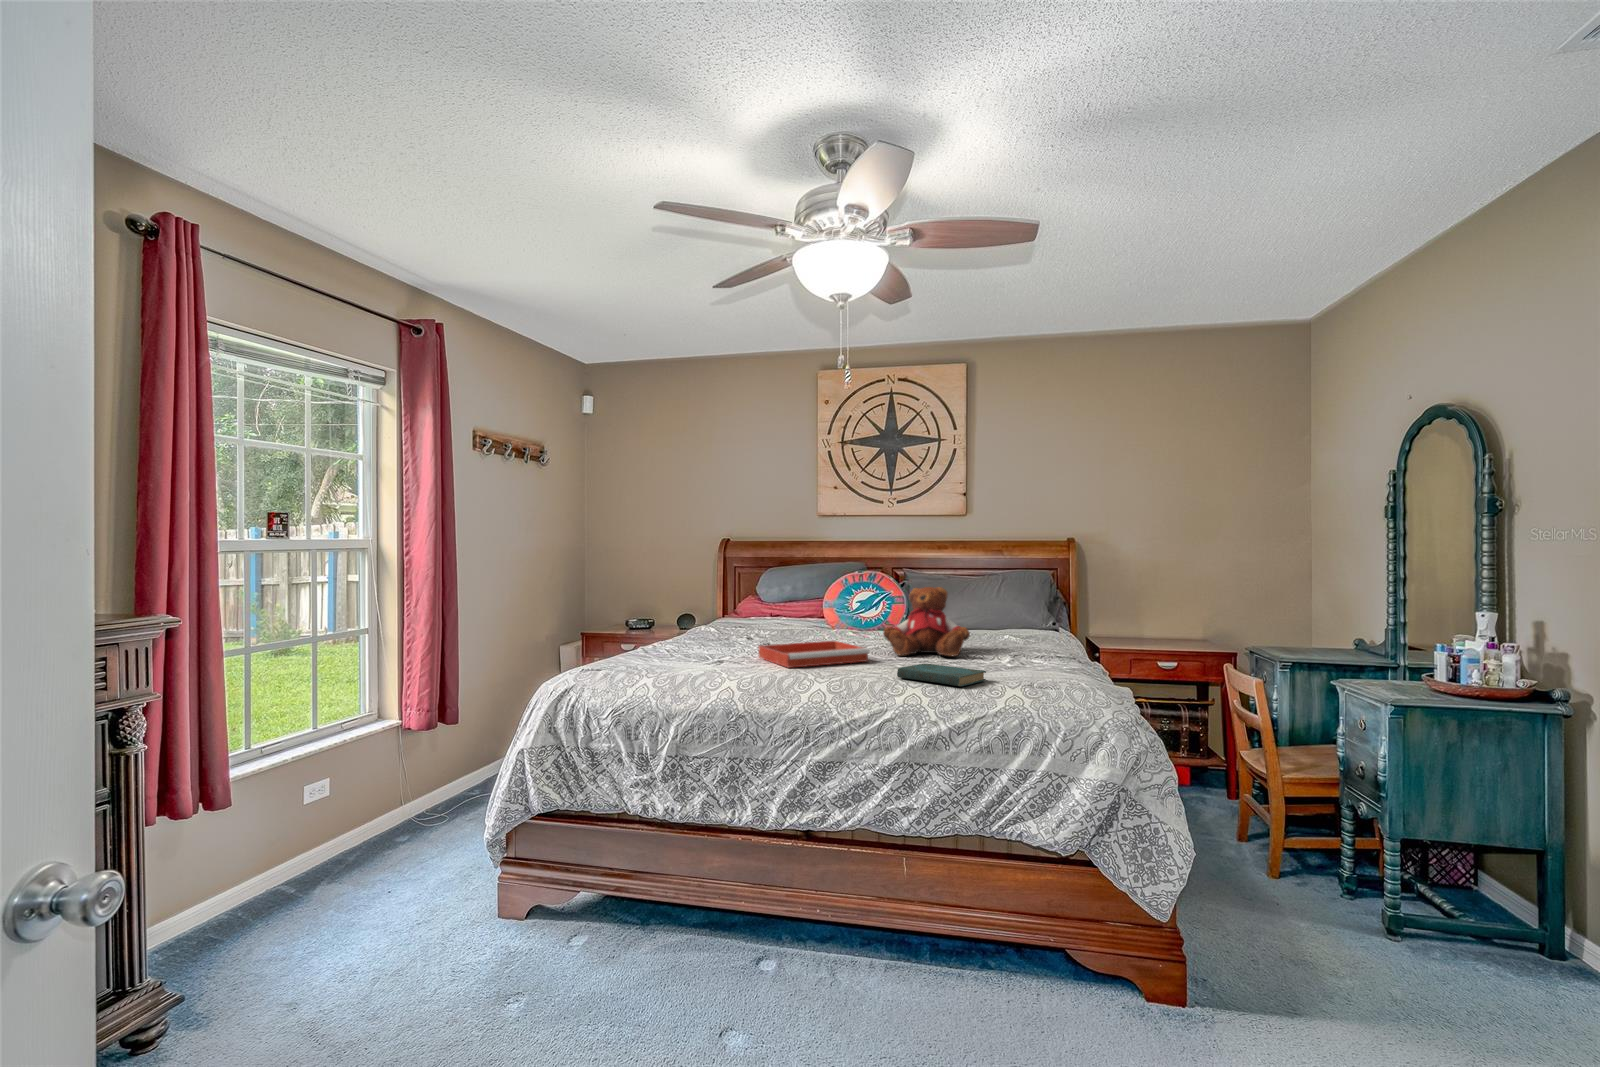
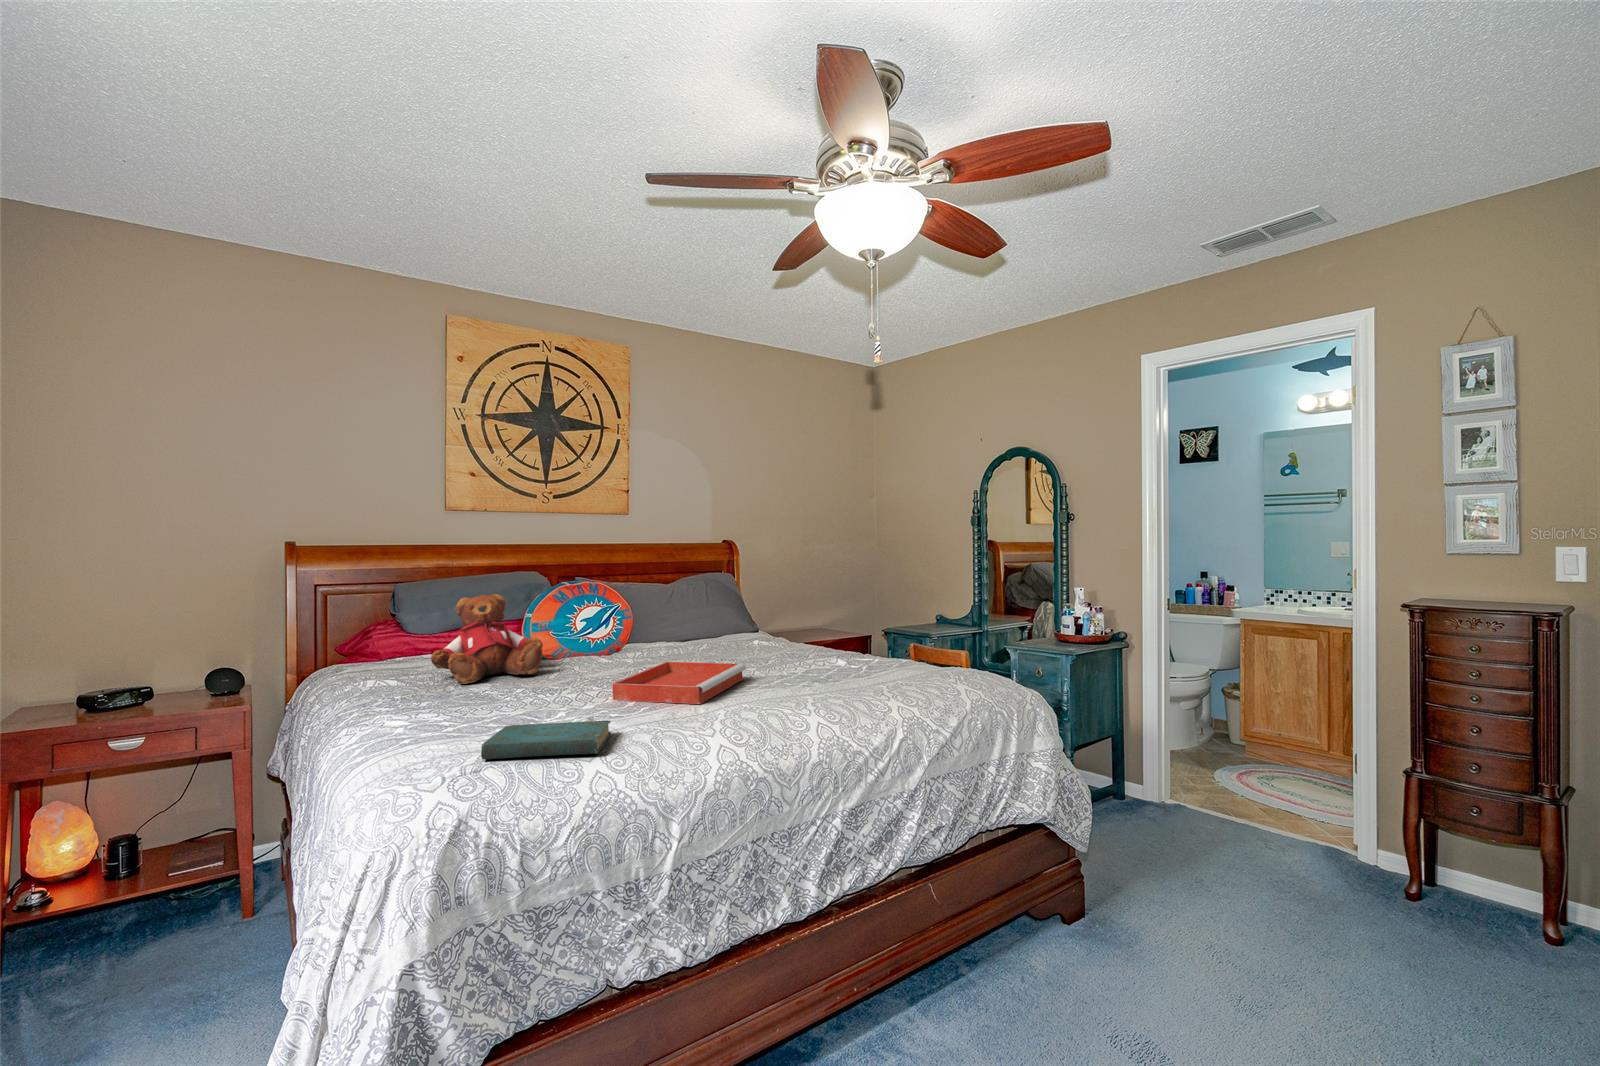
teddy bear: present [883,587,970,656] -> present [431,594,543,684]
book: present [897,664,986,686] -> present [481,720,611,759]

